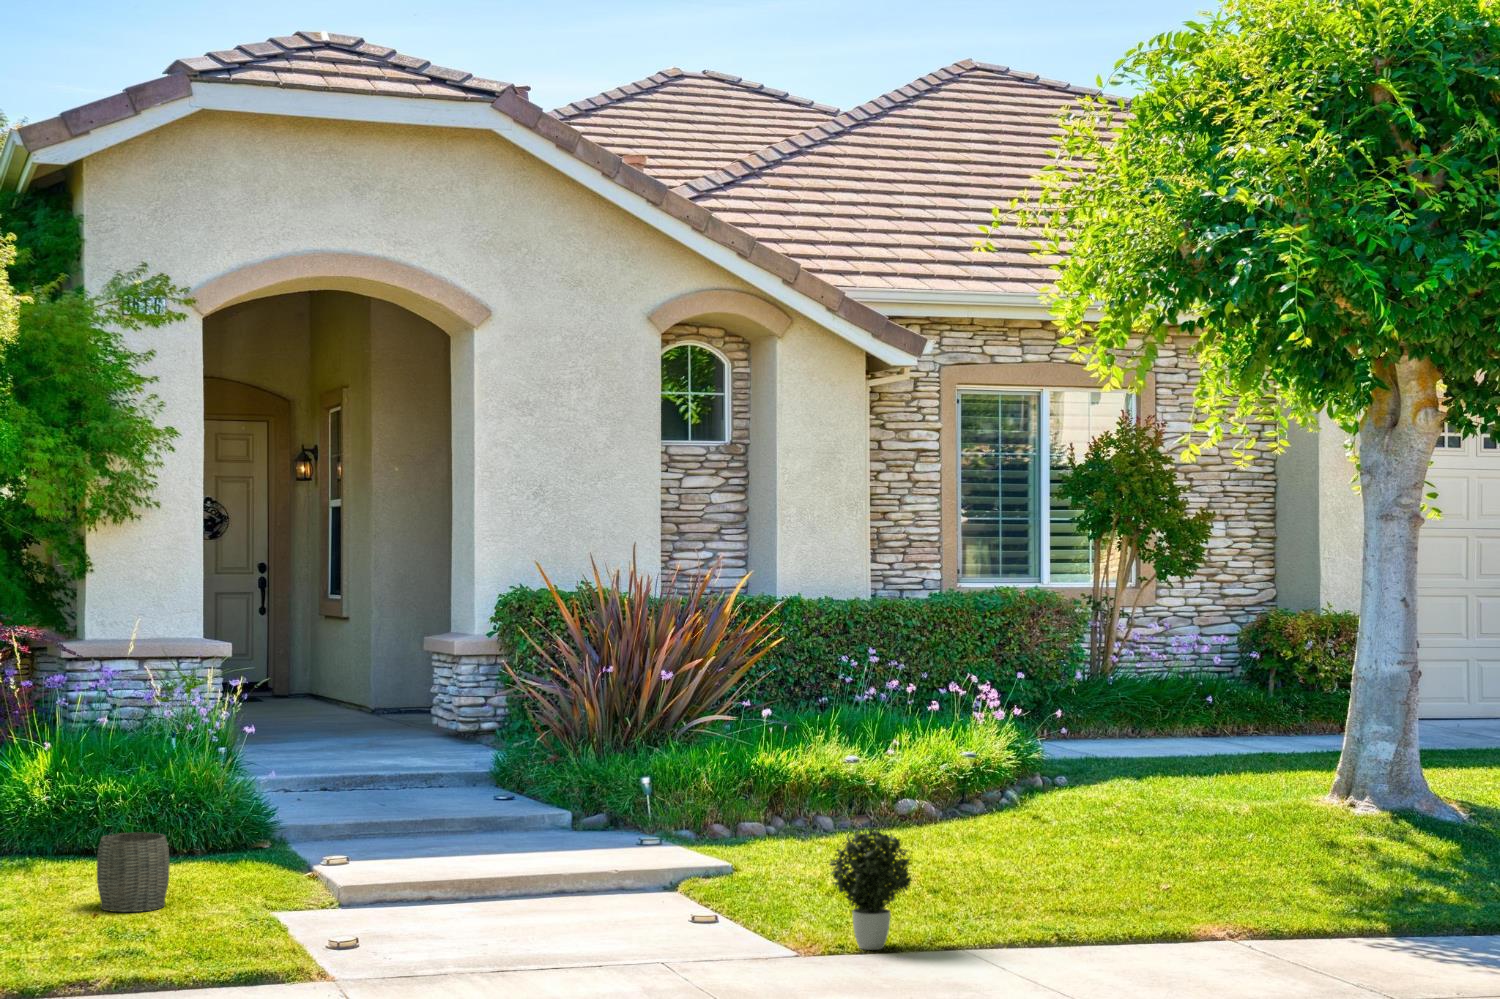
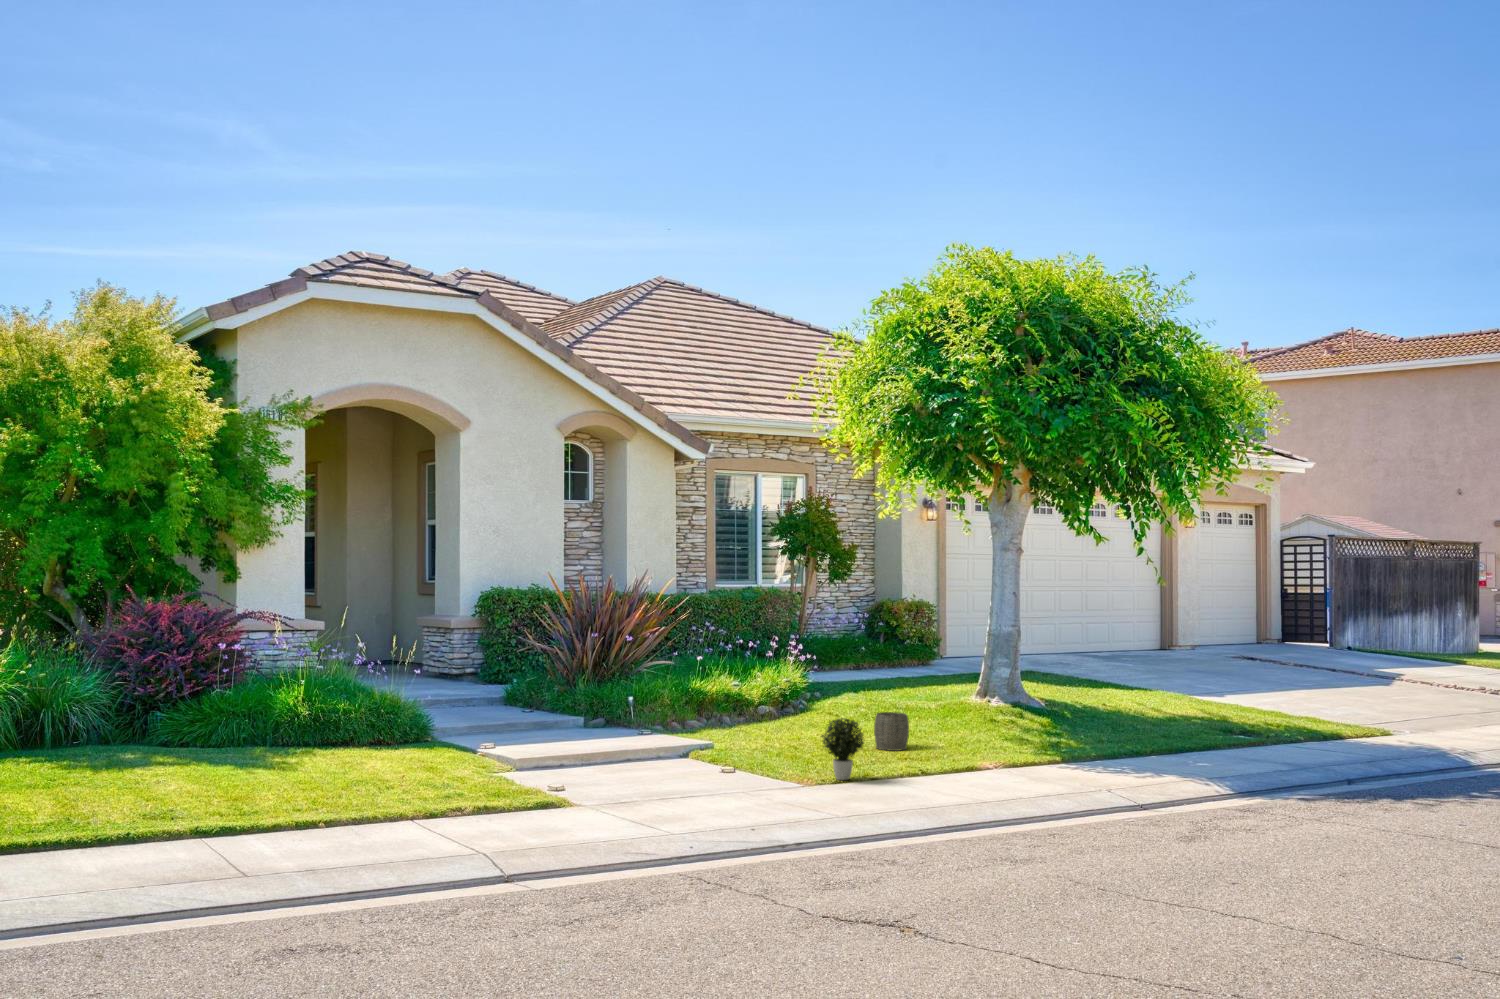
woven basket: present [97,833,170,912] -> present [874,712,909,751]

